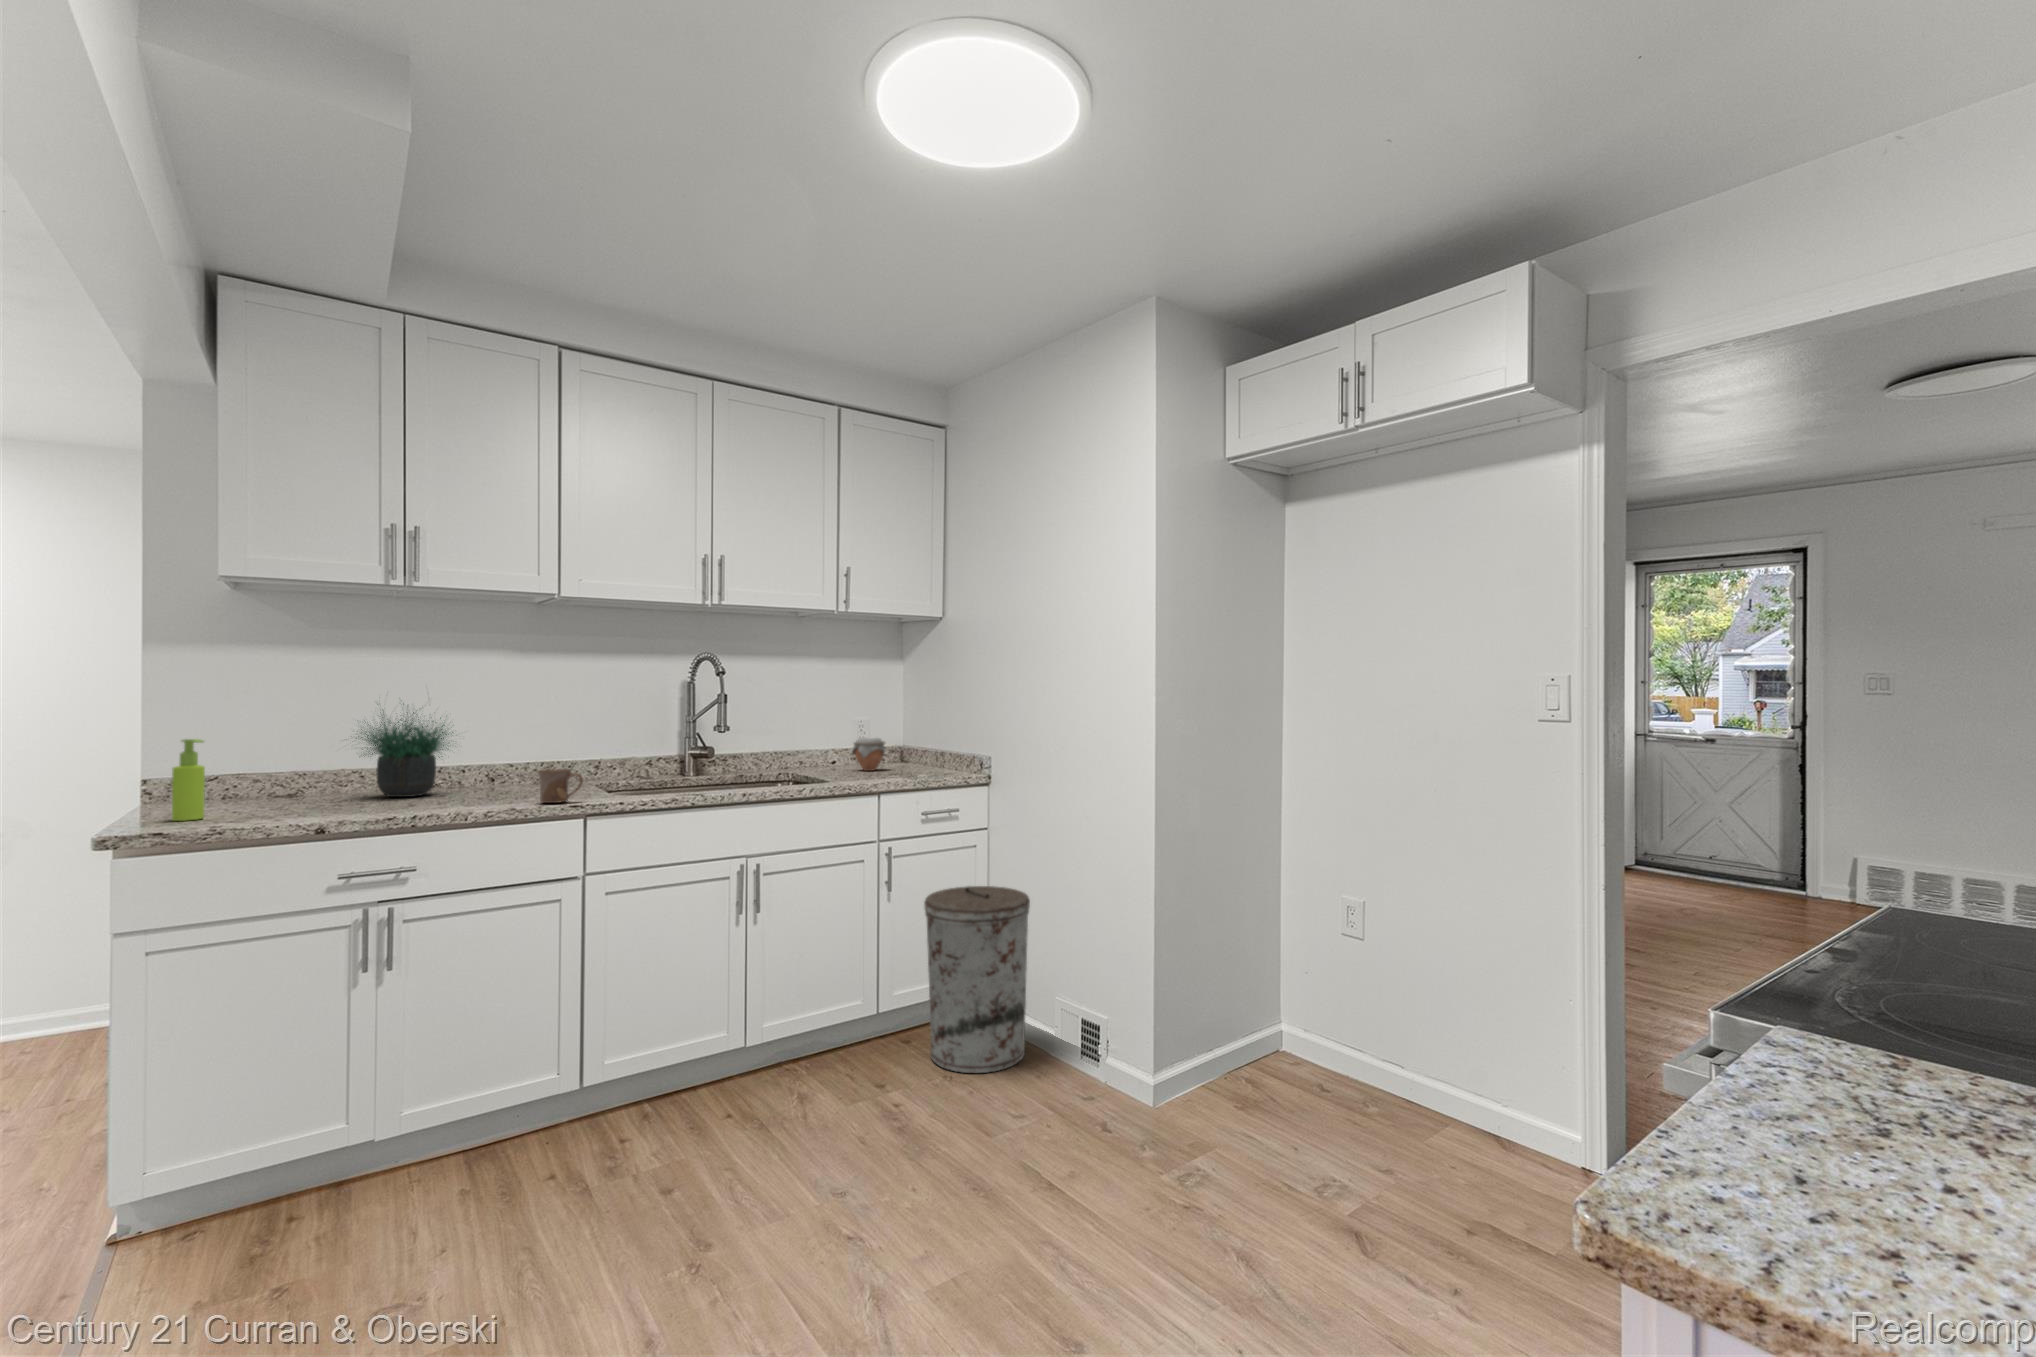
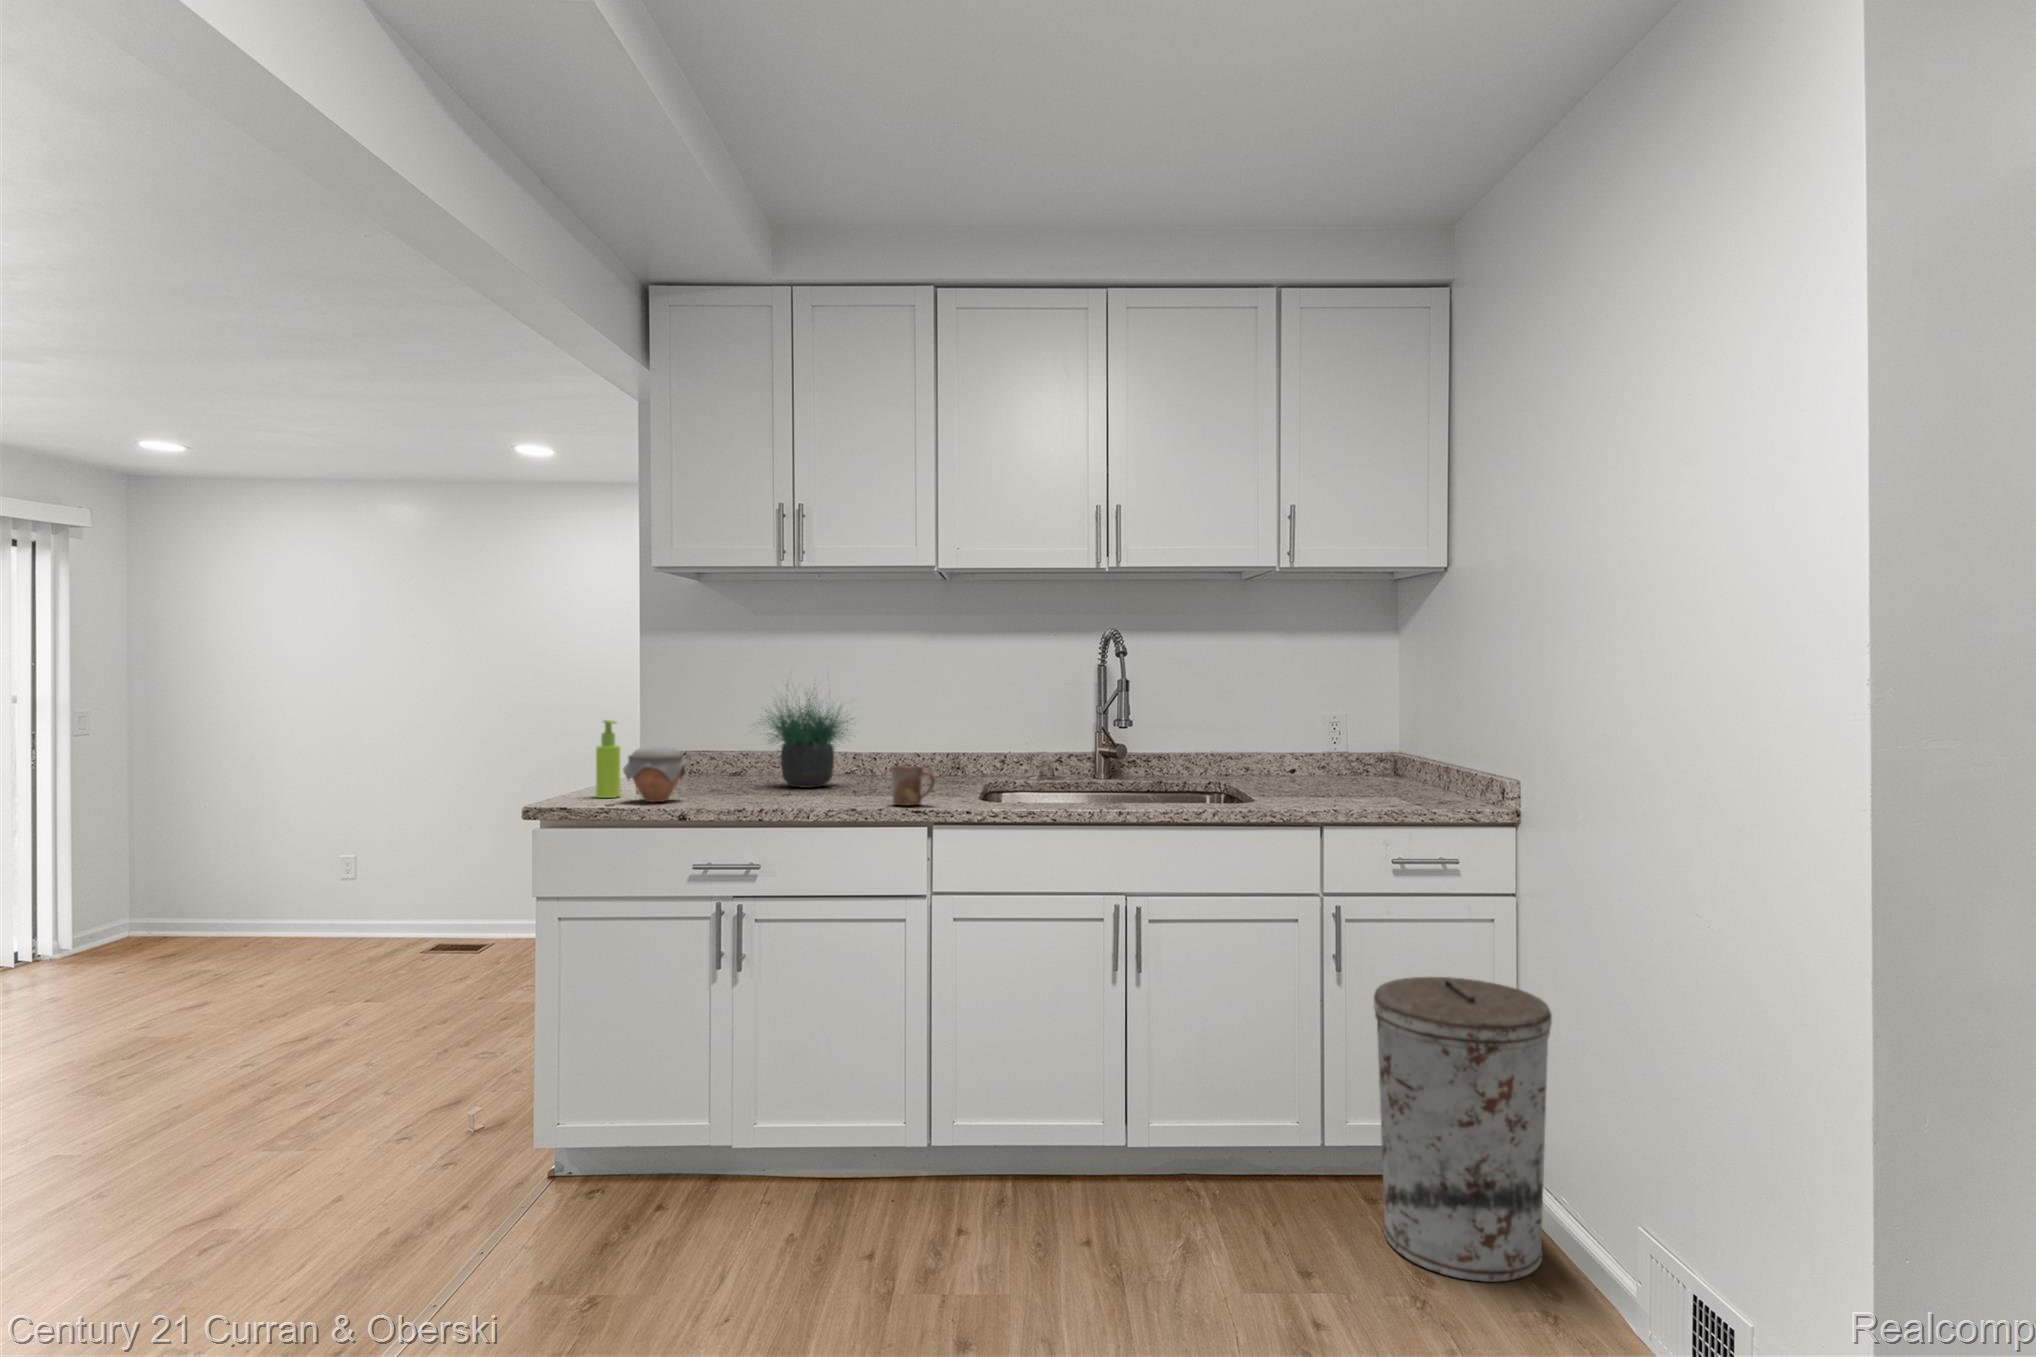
jar: present [852,738,885,771] -> present [623,747,688,802]

